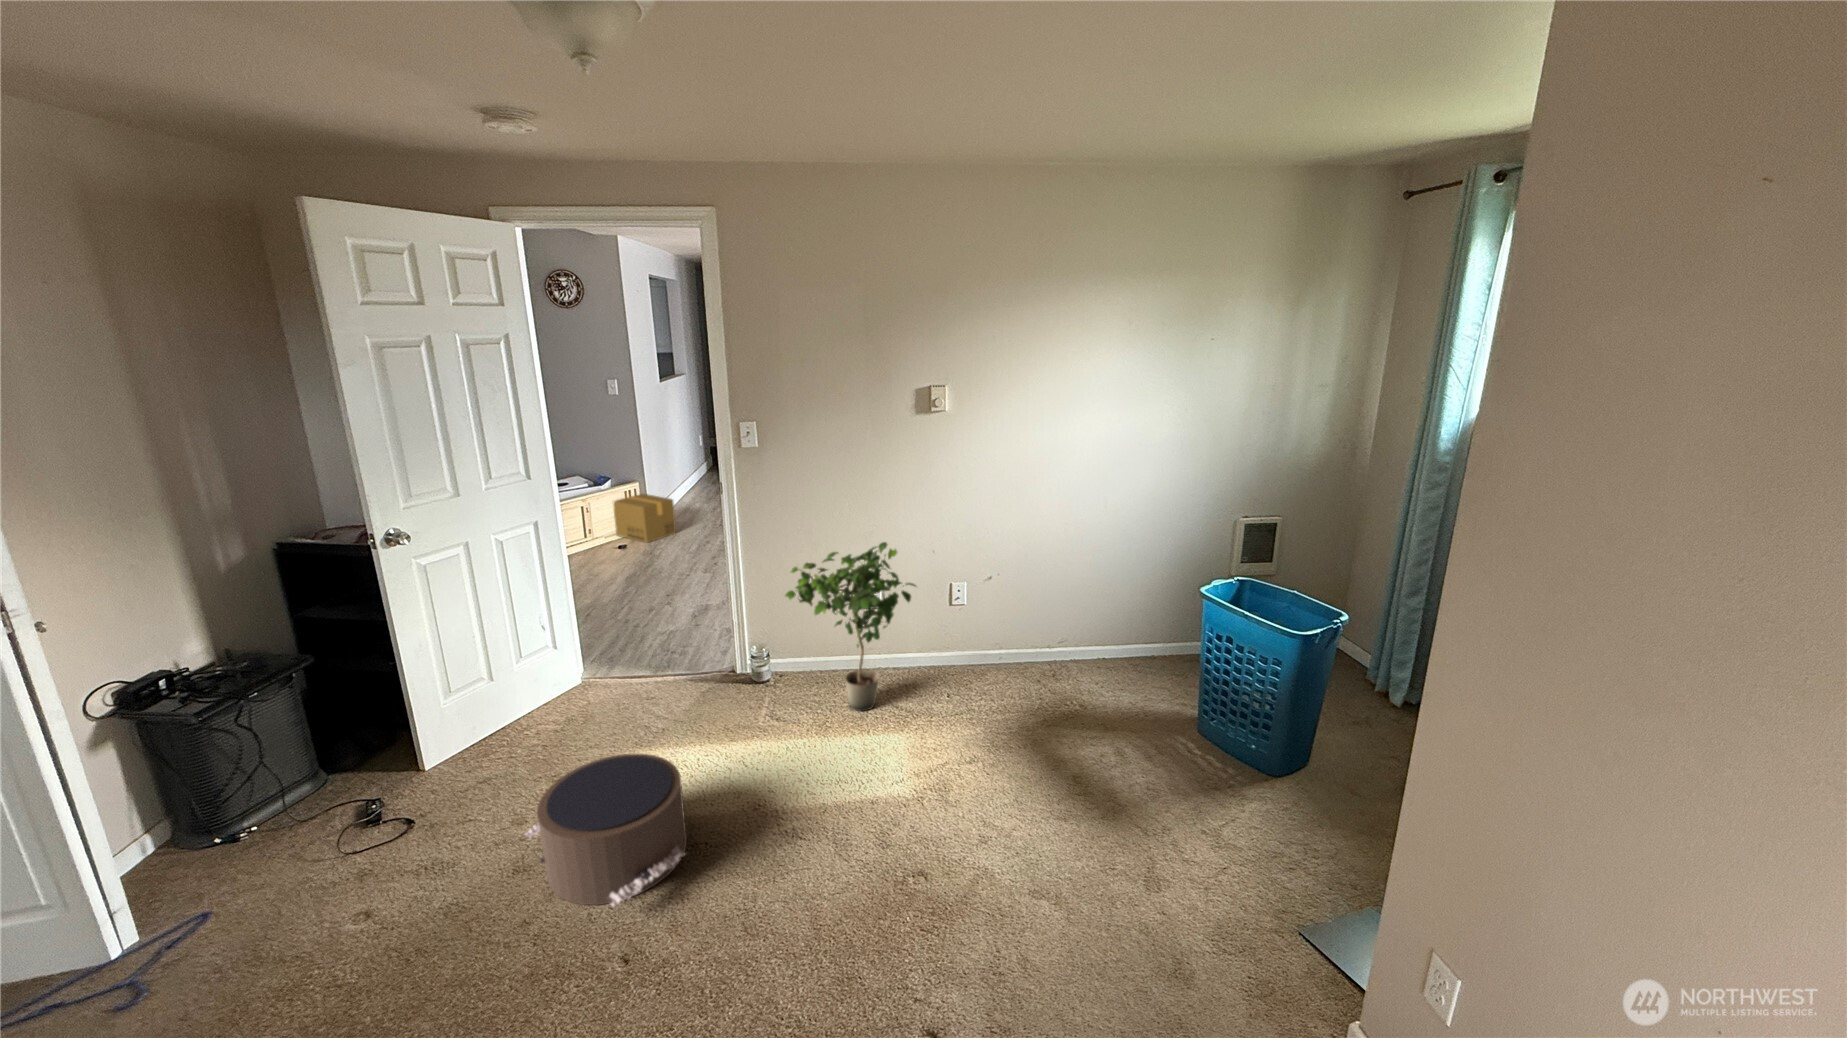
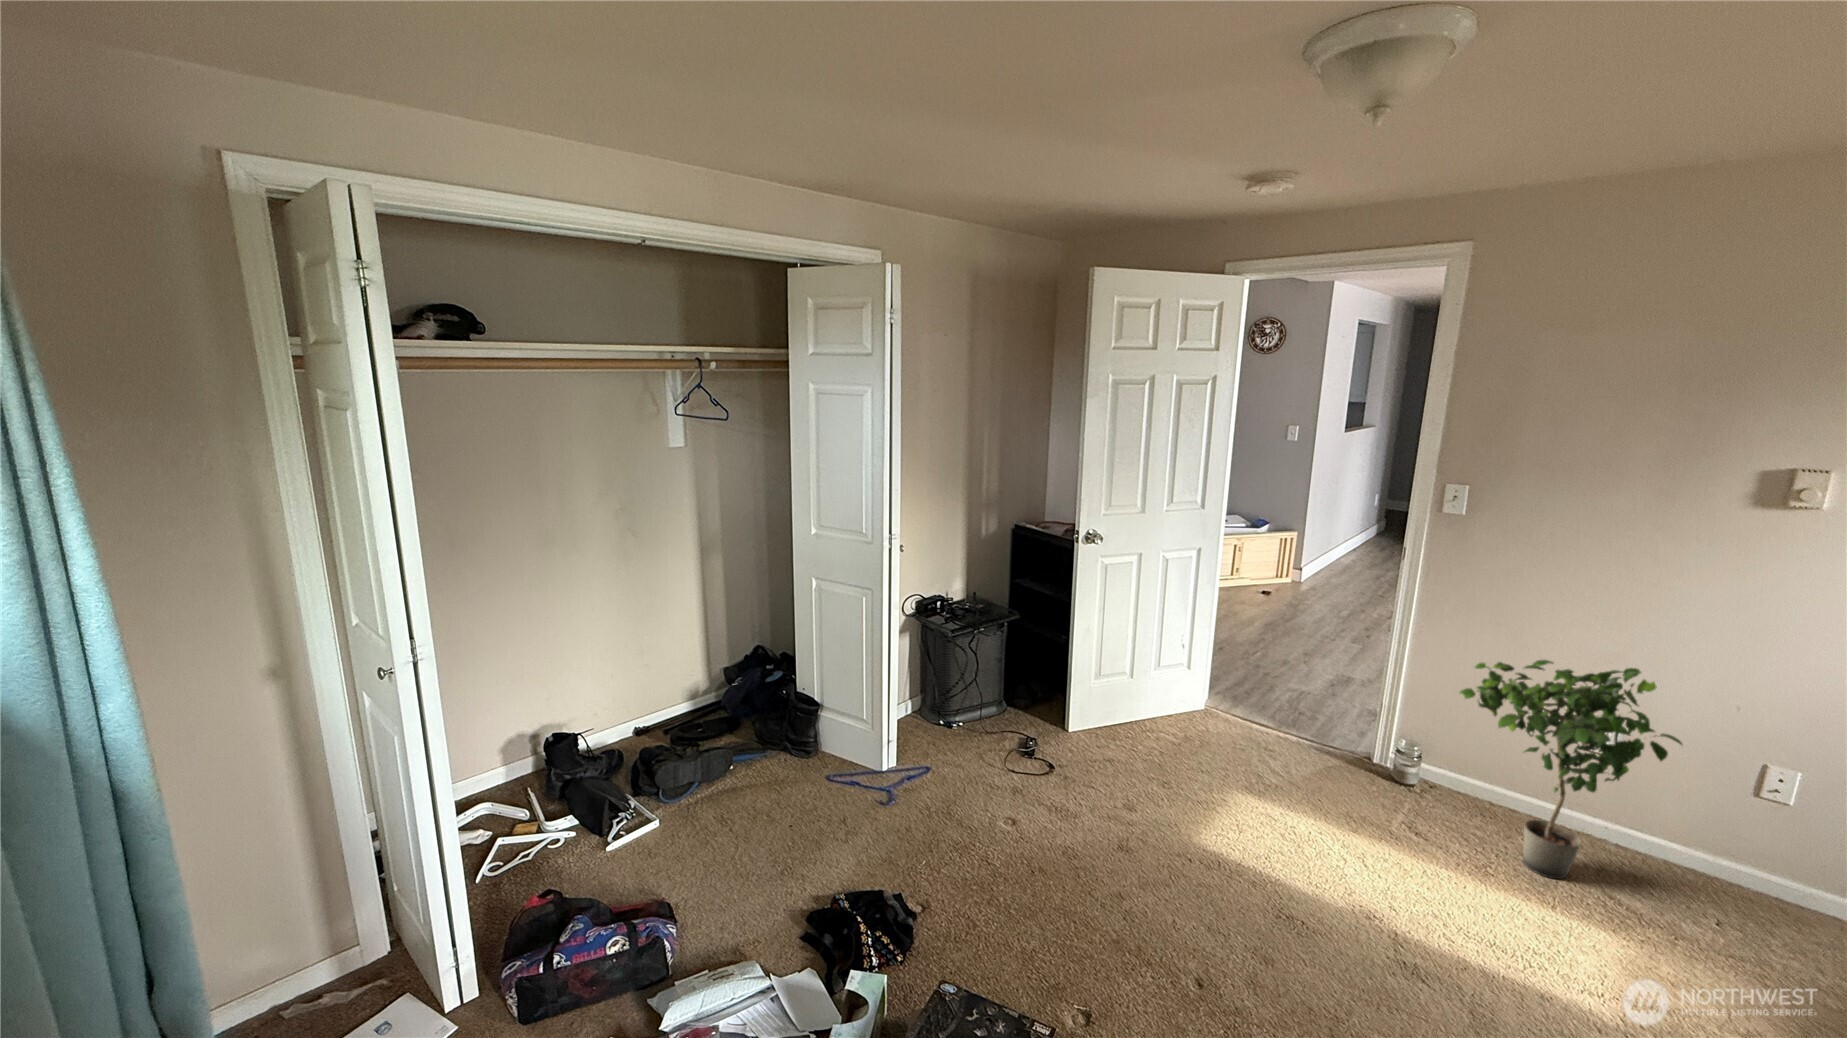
cardboard box: present [614,494,676,542] -> none [1263,546,1334,599]
pouf: present [524,754,687,906] -> none [1133,781,1290,927]

